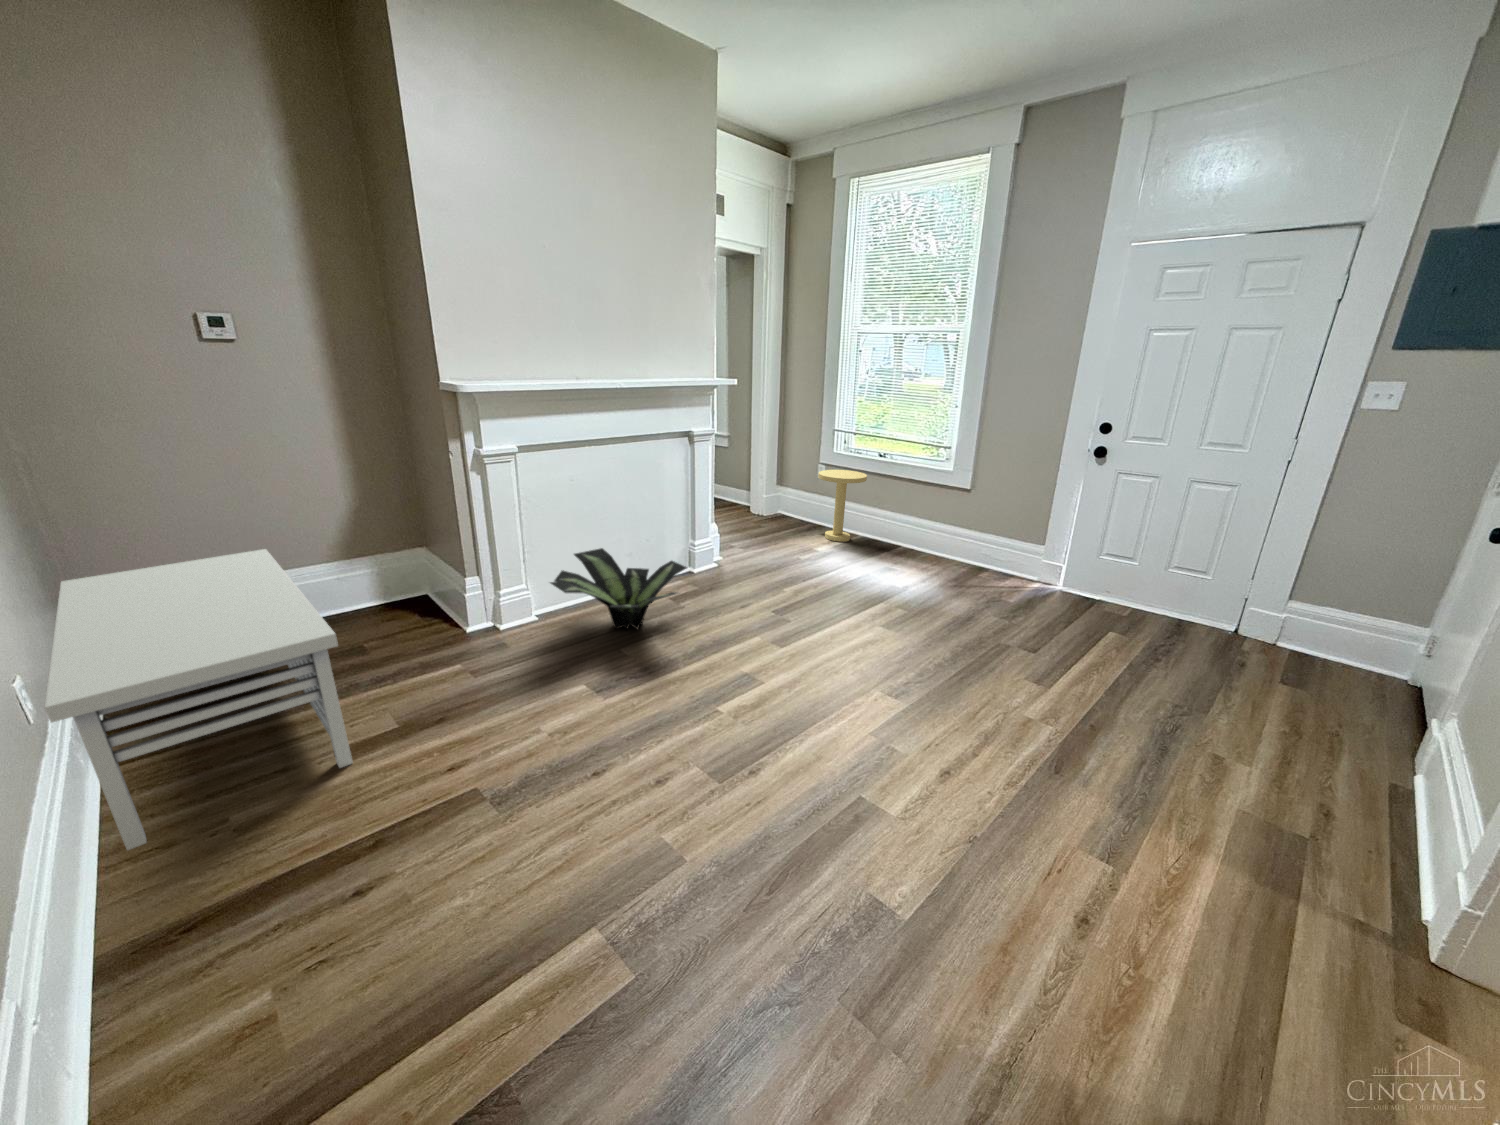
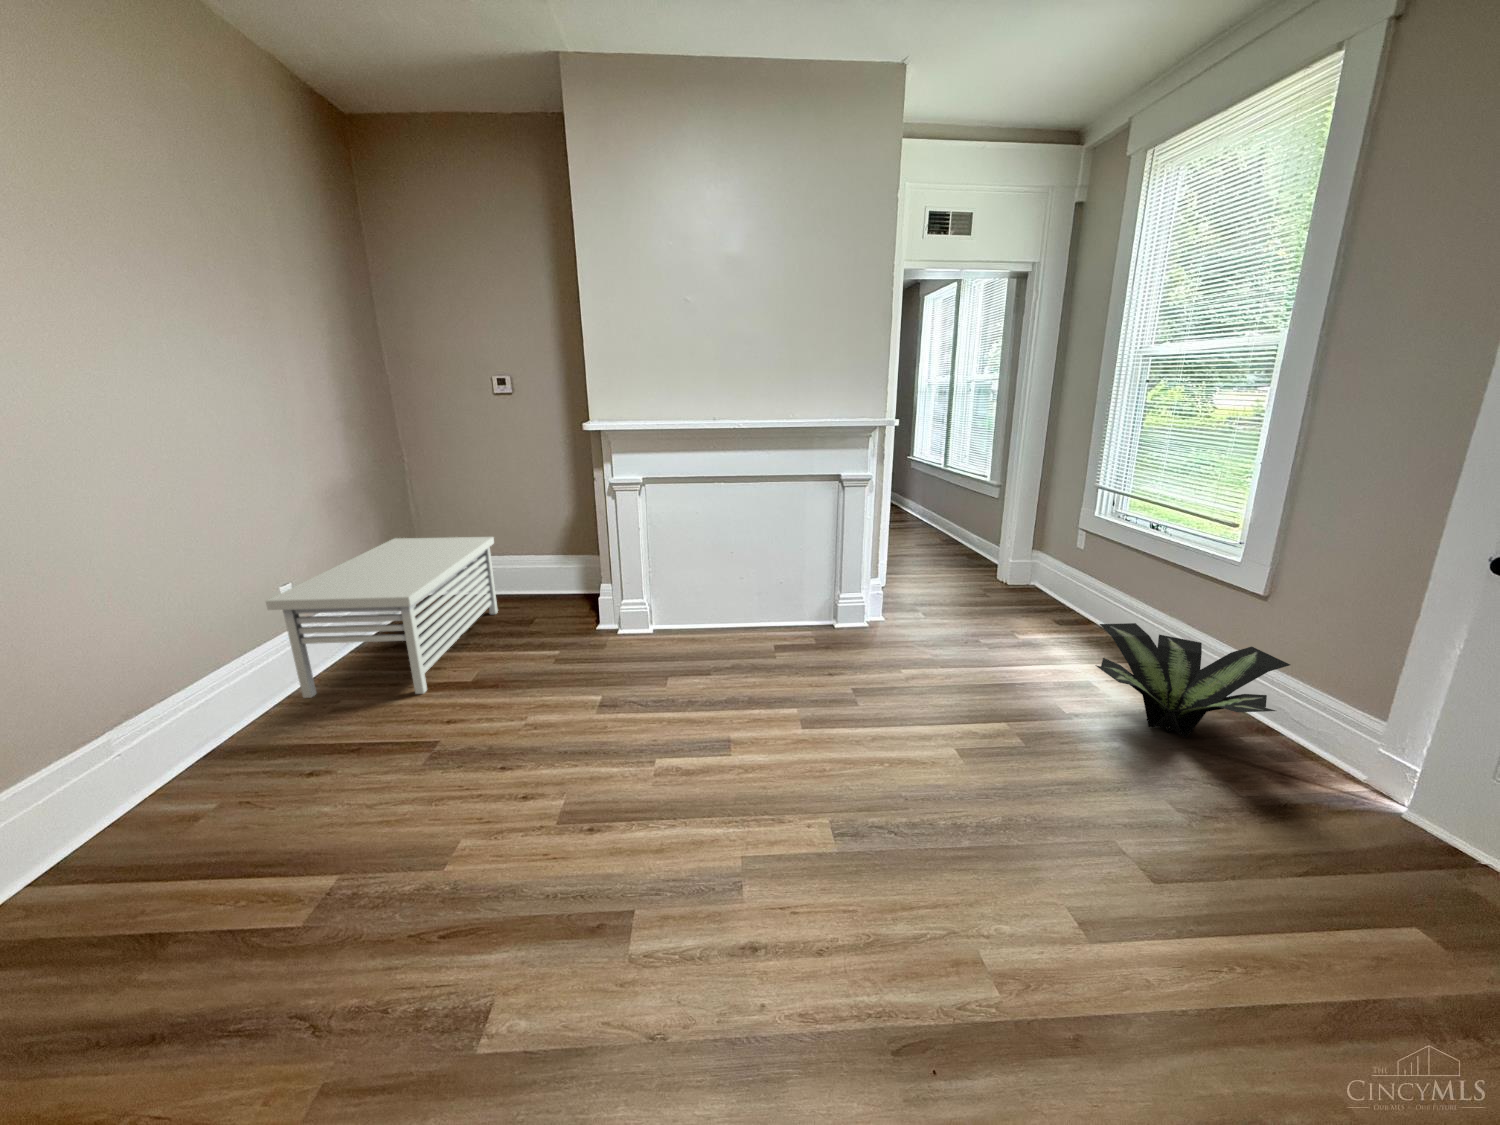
side table: present [818,470,867,542] -> none [1045,538,1120,636]
potted plant: present [550,548,687,630] -> present [1096,623,1290,738]

